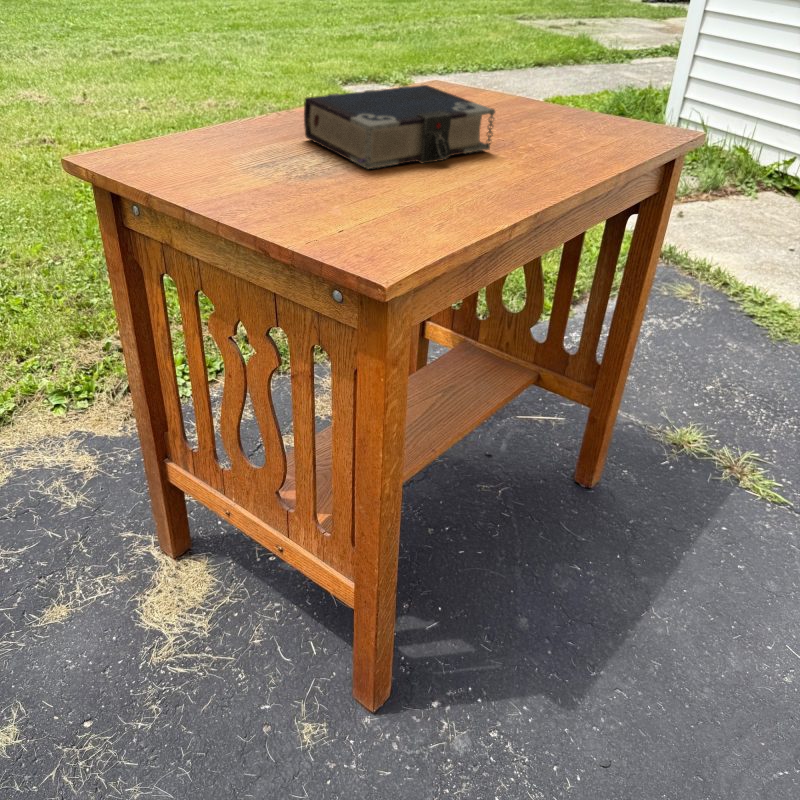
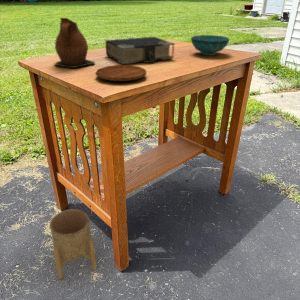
ceramic pitcher: none [175,44,292,184] -> present [55,18,95,68]
decorative bowl: none [524,81,625,137] -> present [191,35,229,55]
tray: none [325,178,462,230] -> present [95,65,146,81]
planter: none [178,561,307,749] -> present [50,209,97,279]

